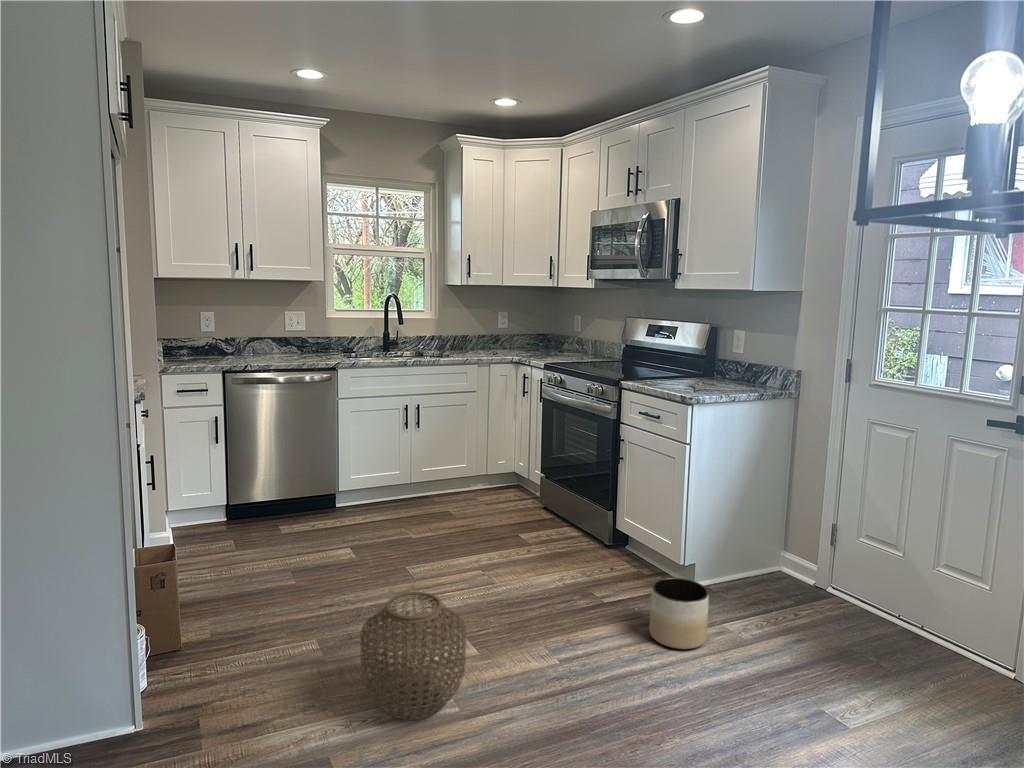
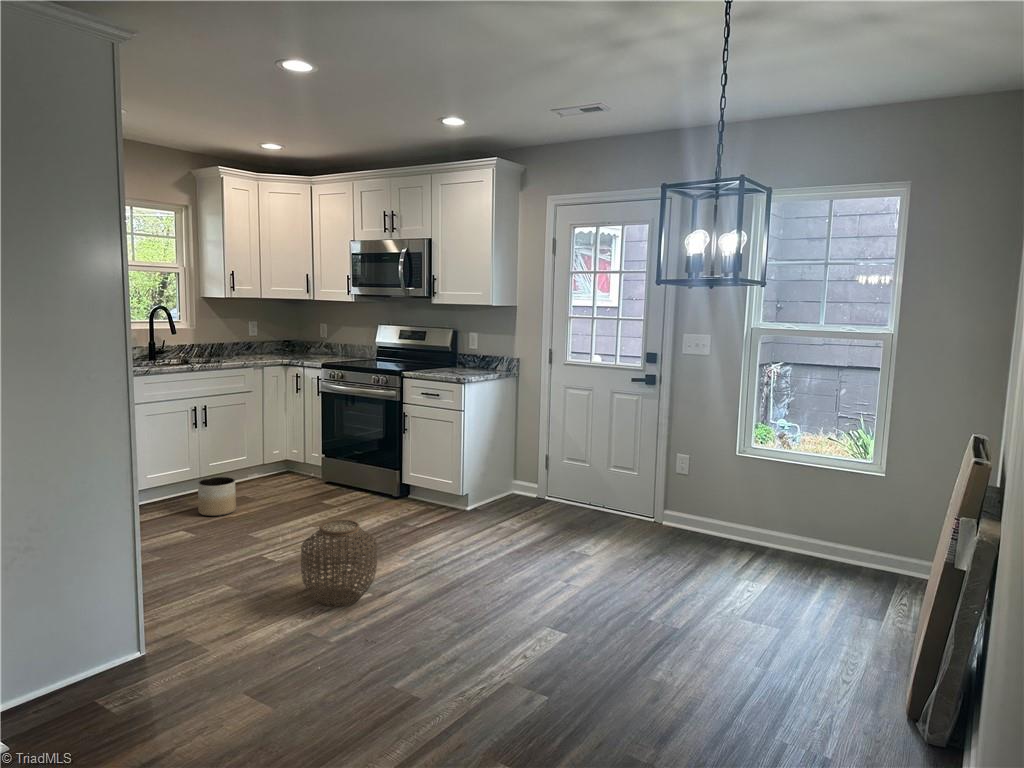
planter: present [649,578,709,650] -> present [198,477,236,516]

